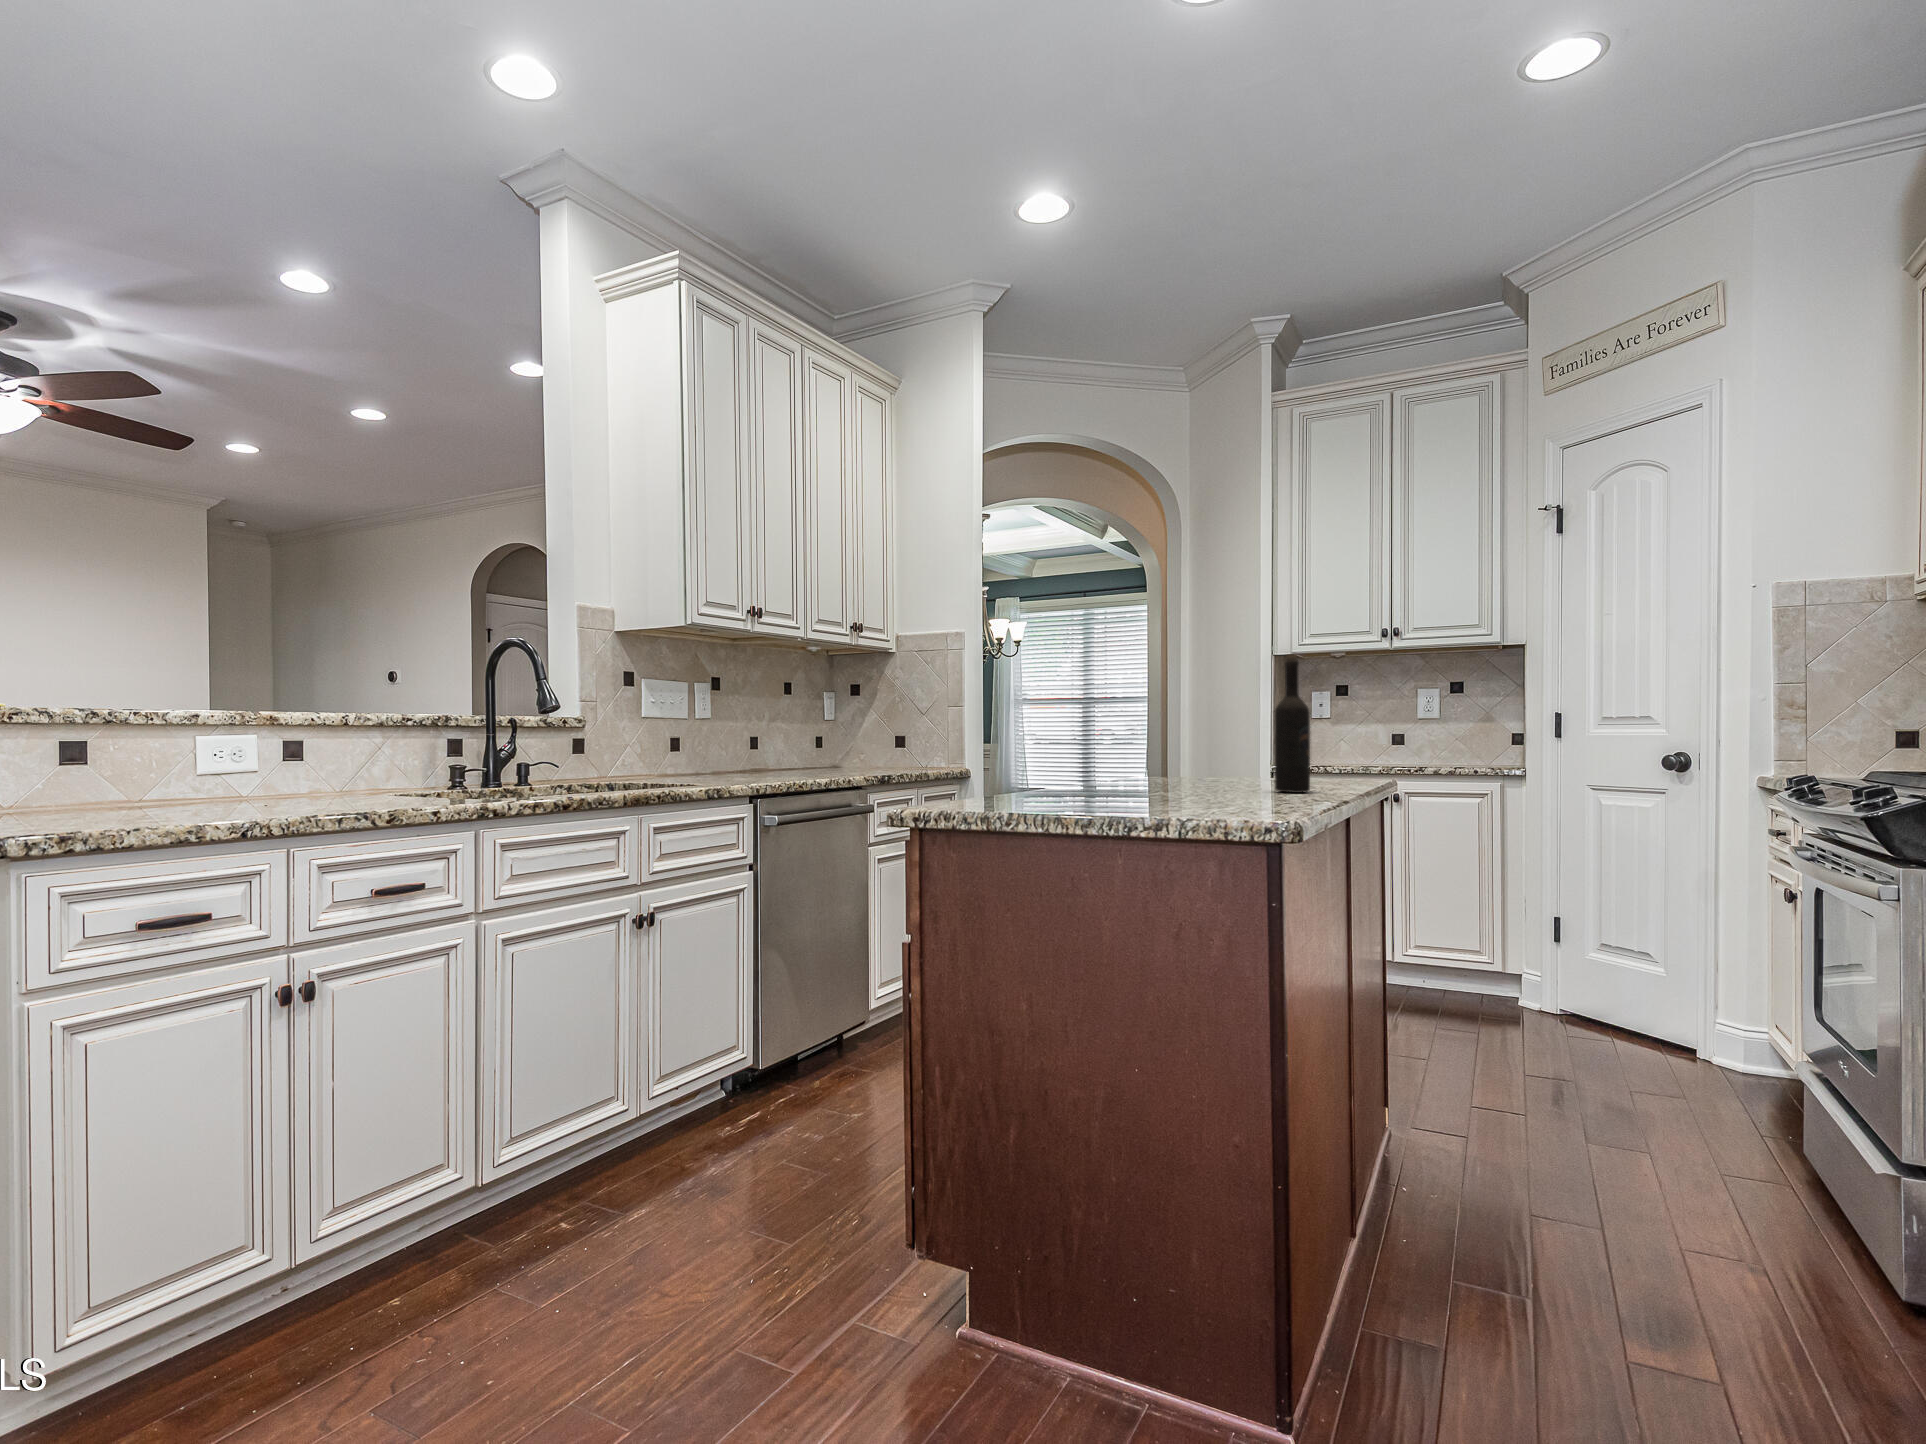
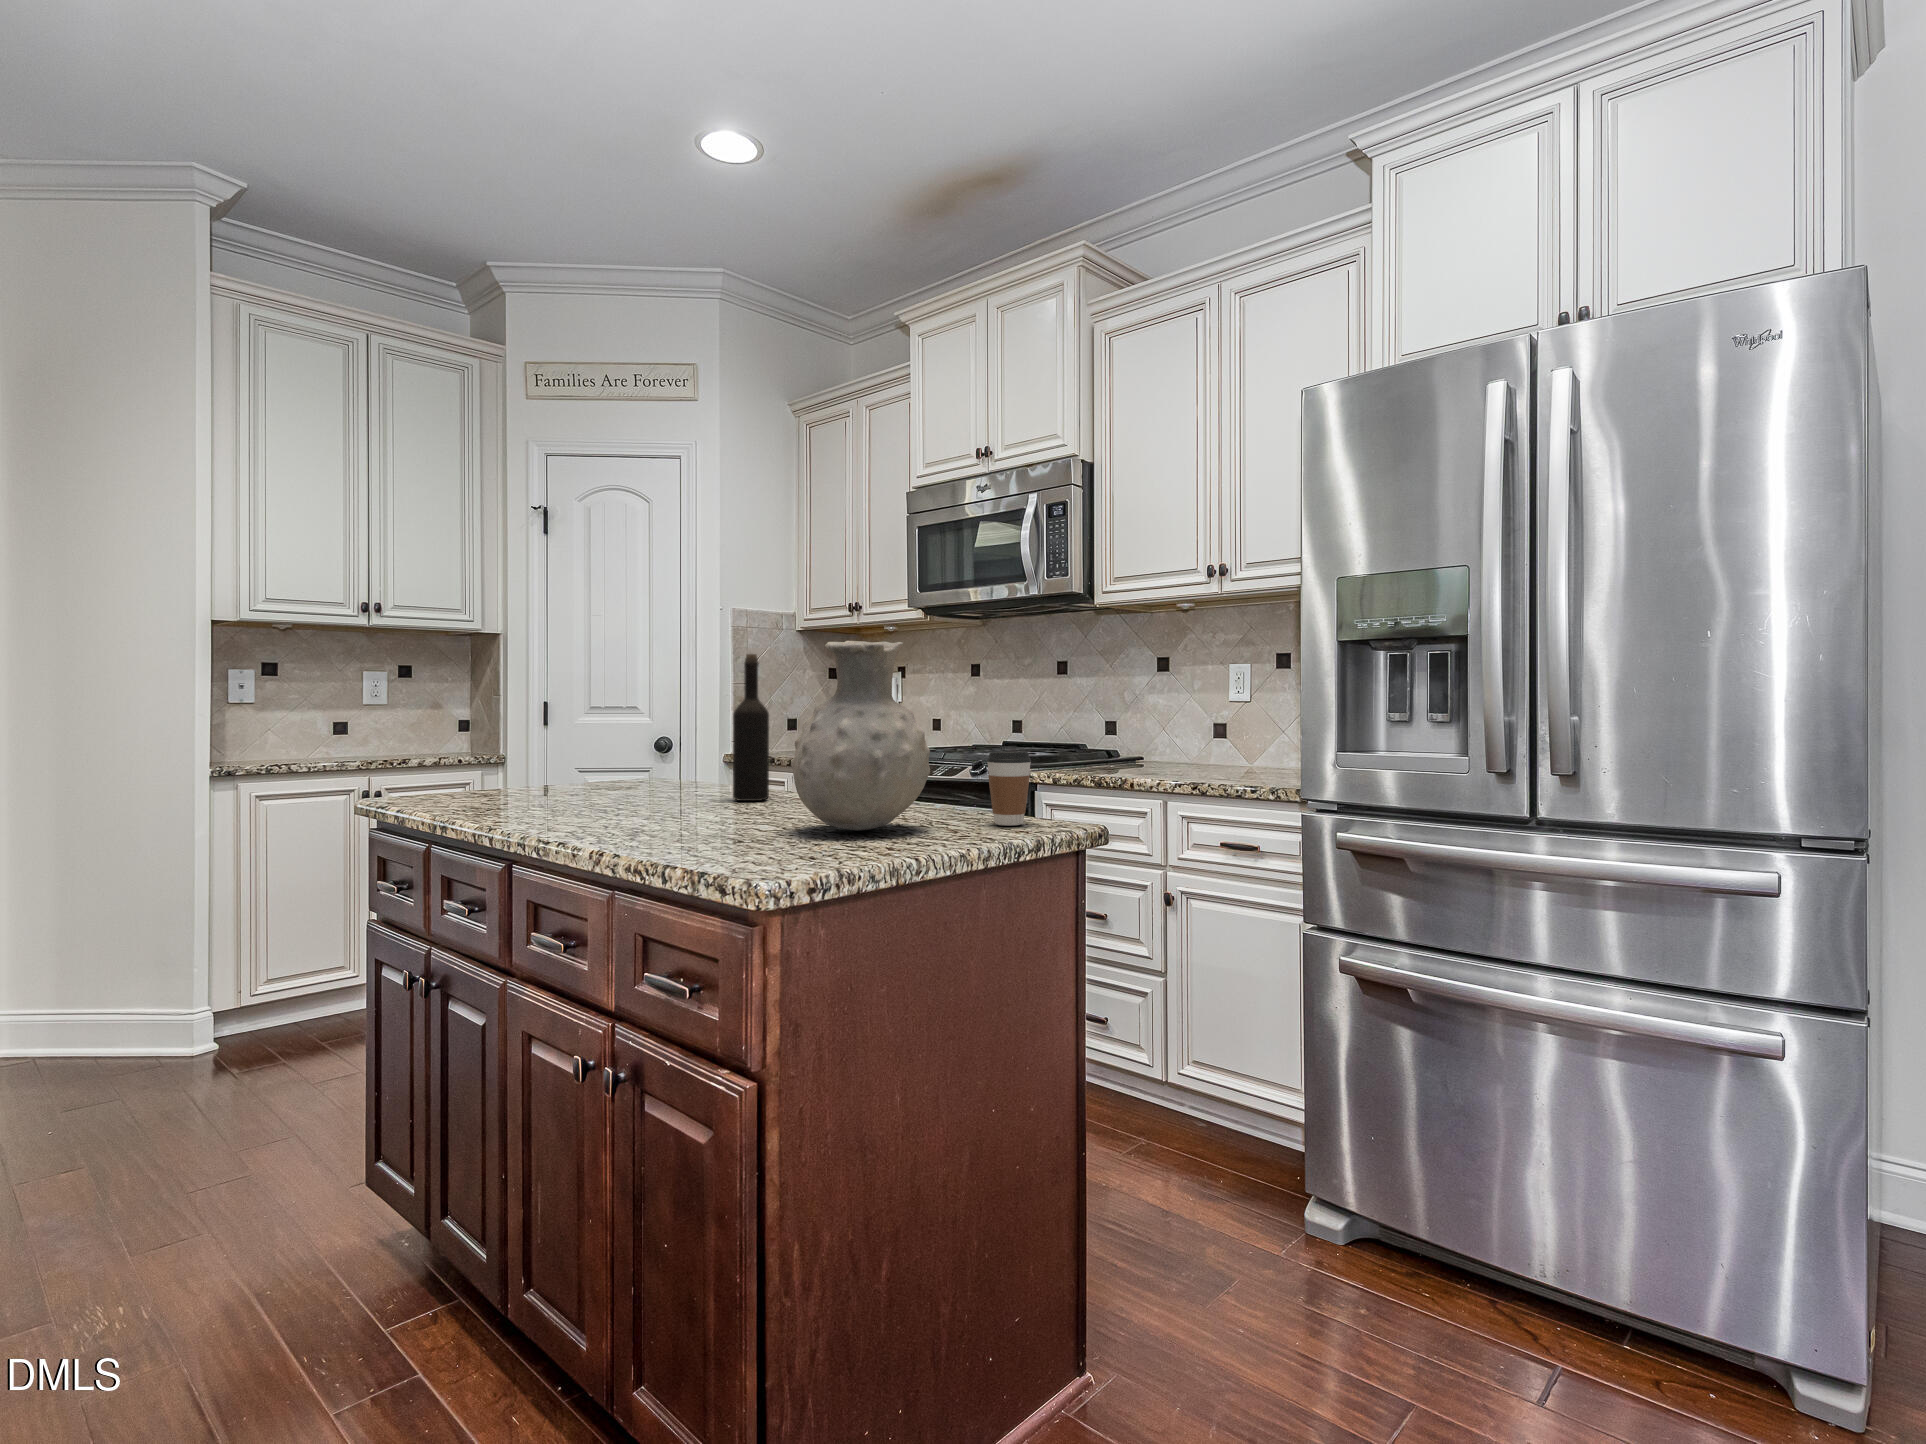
vase: none [1073,636,1196,804] -> present [791,641,930,831]
coffee cup: none [1213,737,1260,813] -> present [987,751,1031,826]

